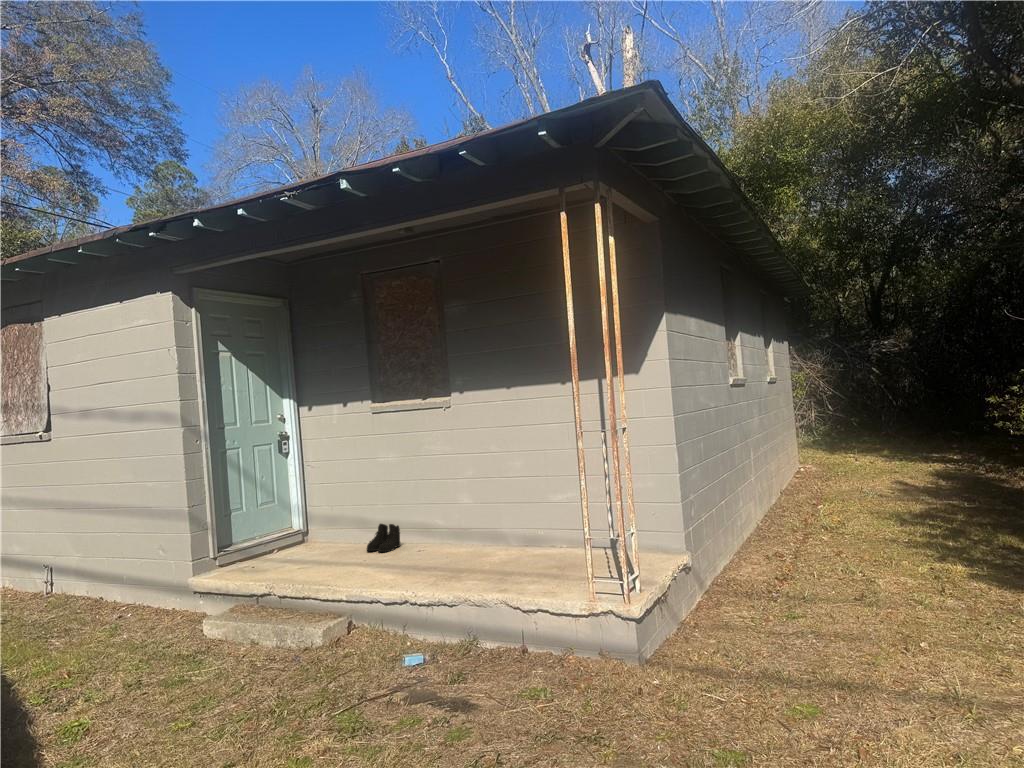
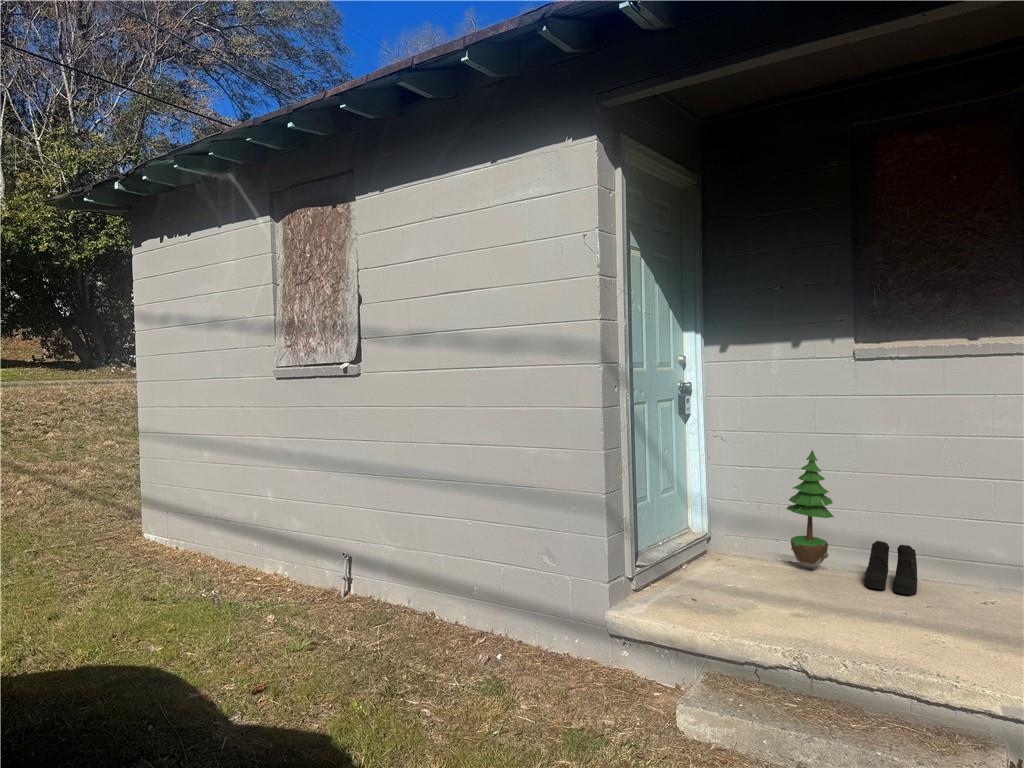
potted tree: none [334,471,362,547] -> present [786,450,834,569]

